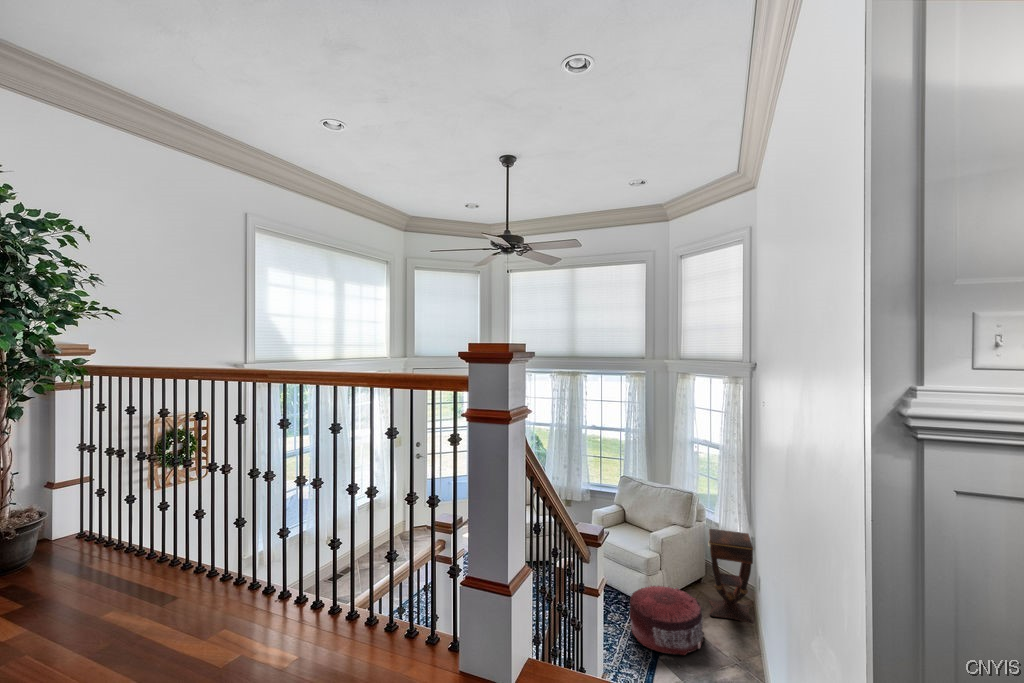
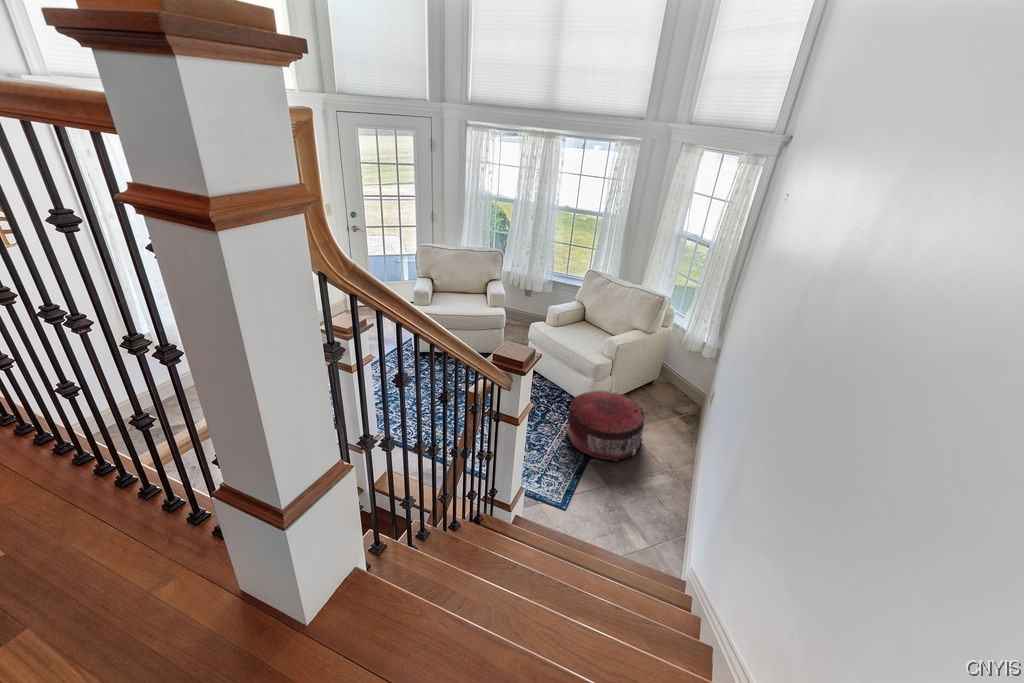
side table: present [708,529,753,623] -> none [653,337,717,432]

